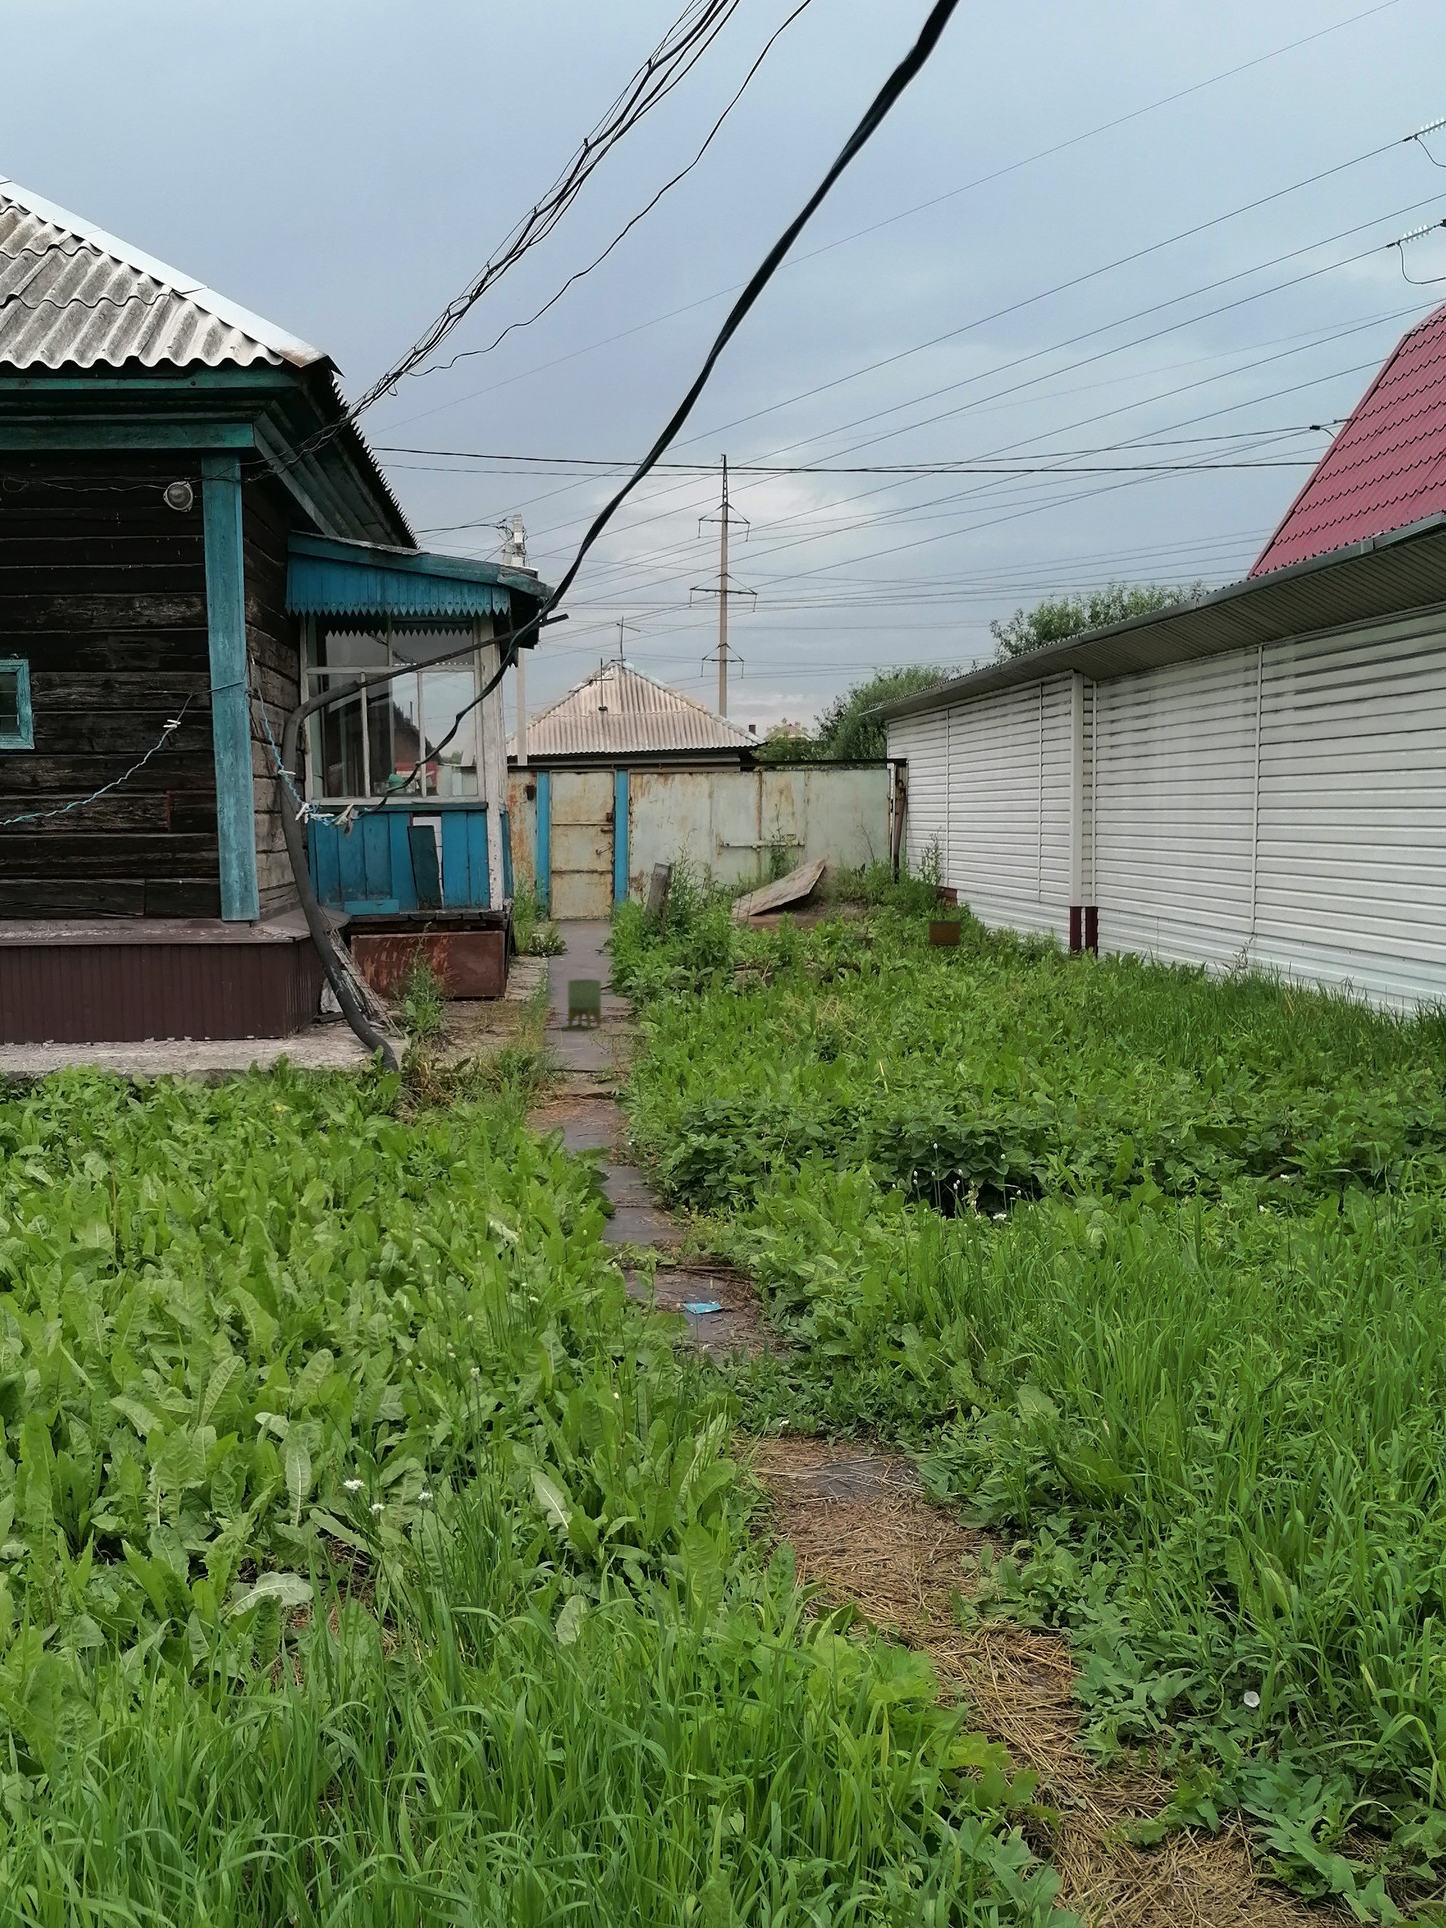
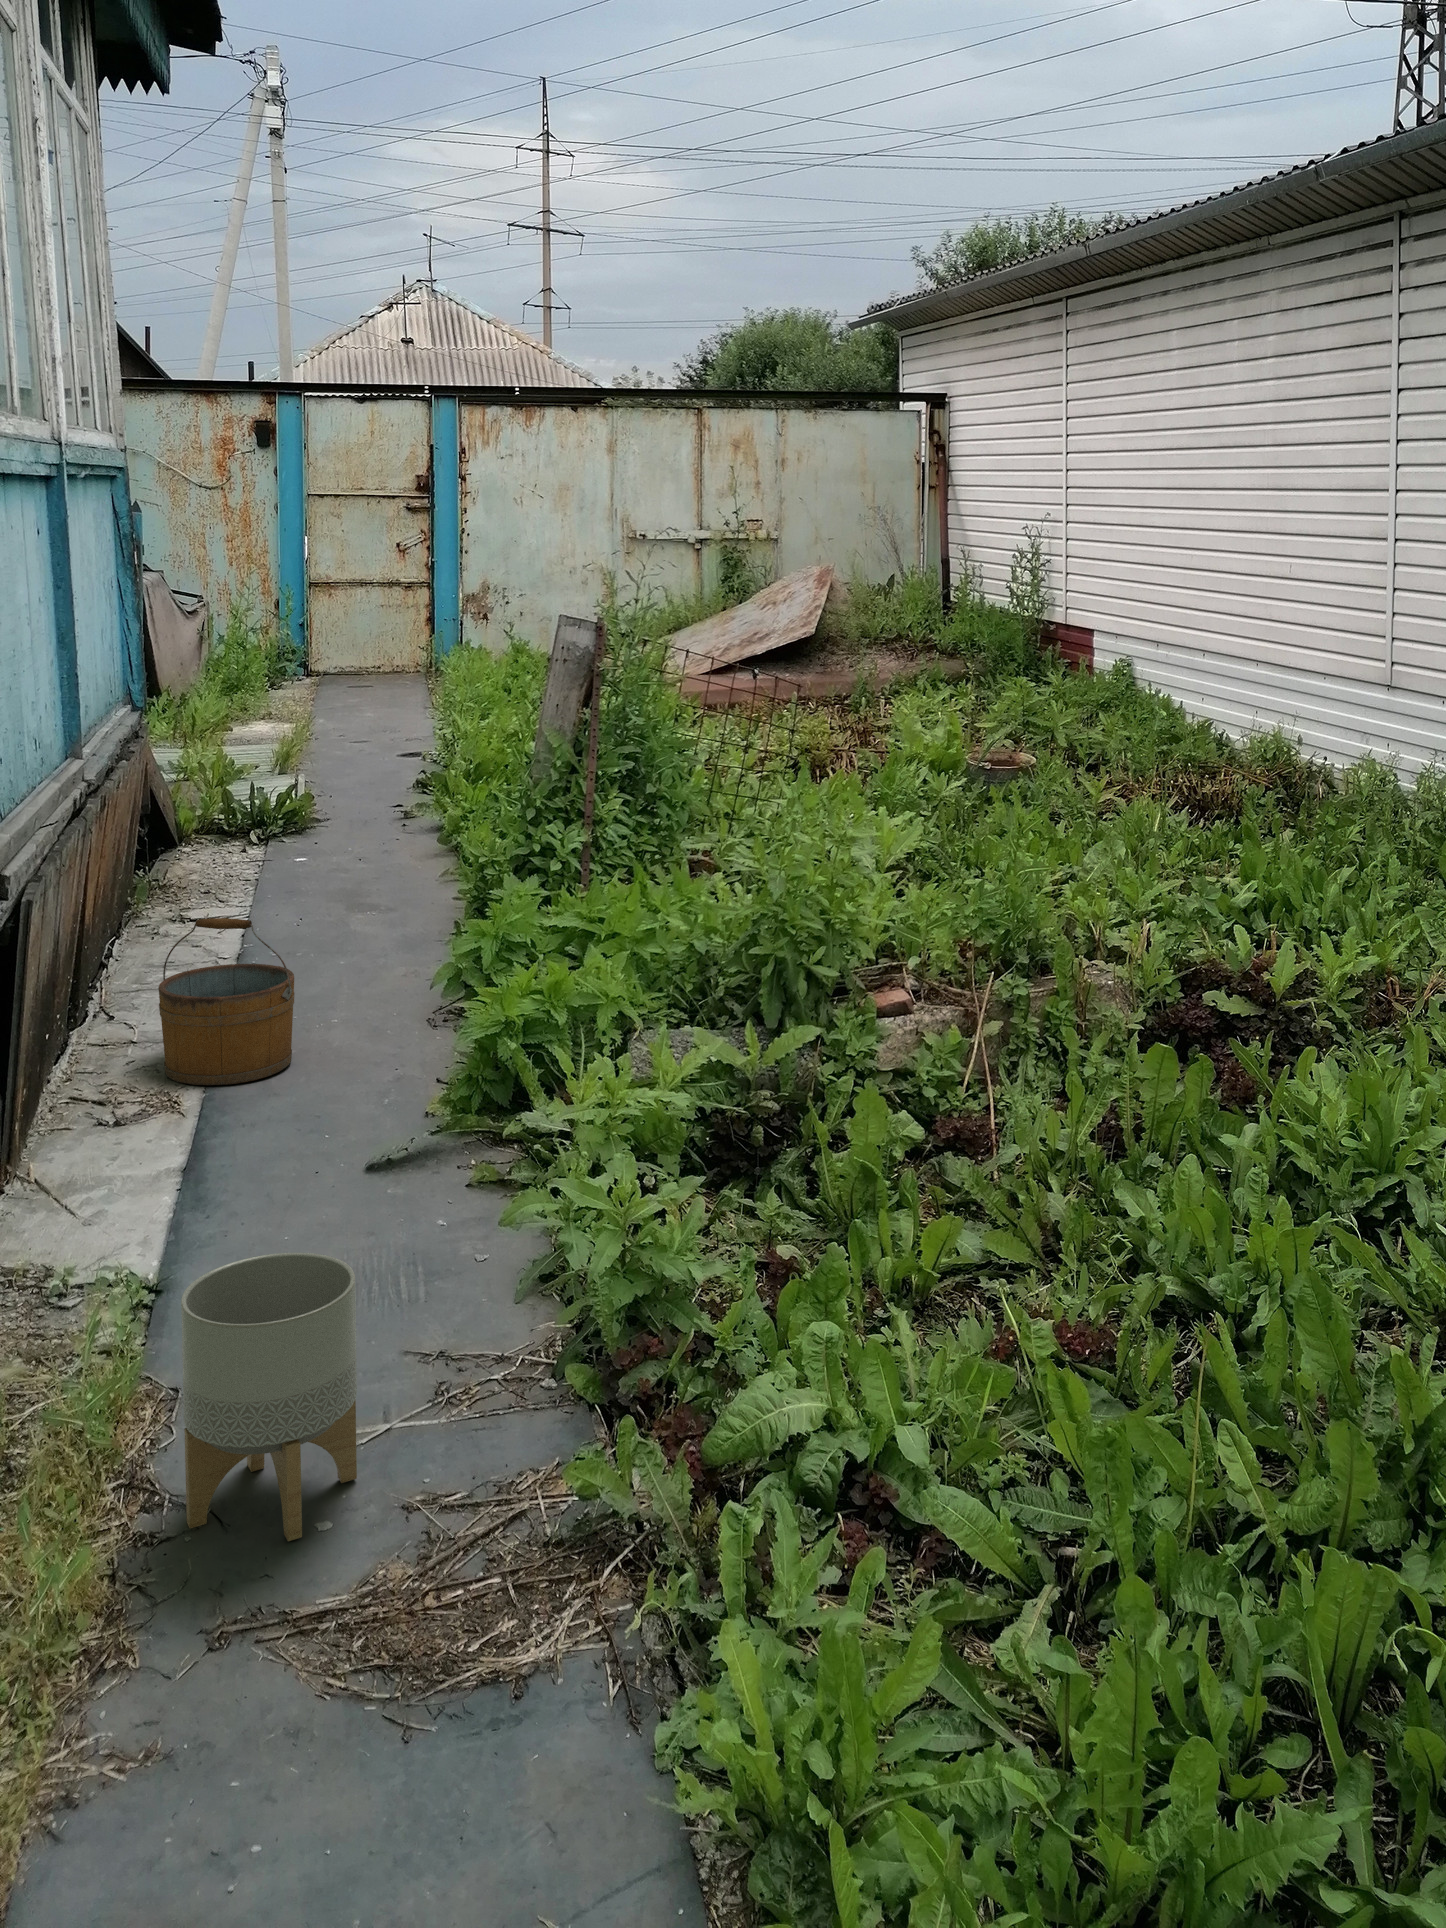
bucket: present [928,905,962,945] -> present [159,918,295,1085]

